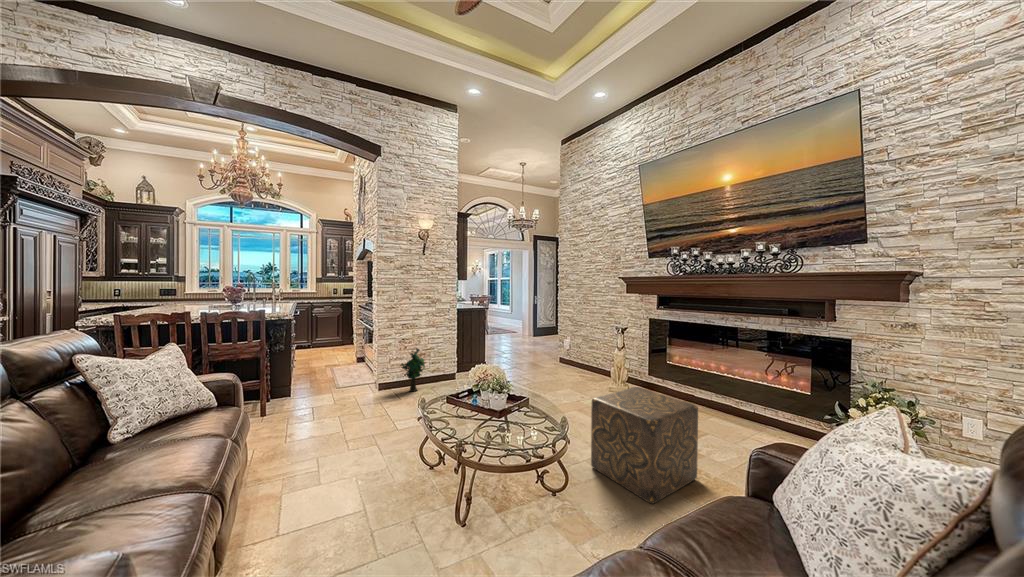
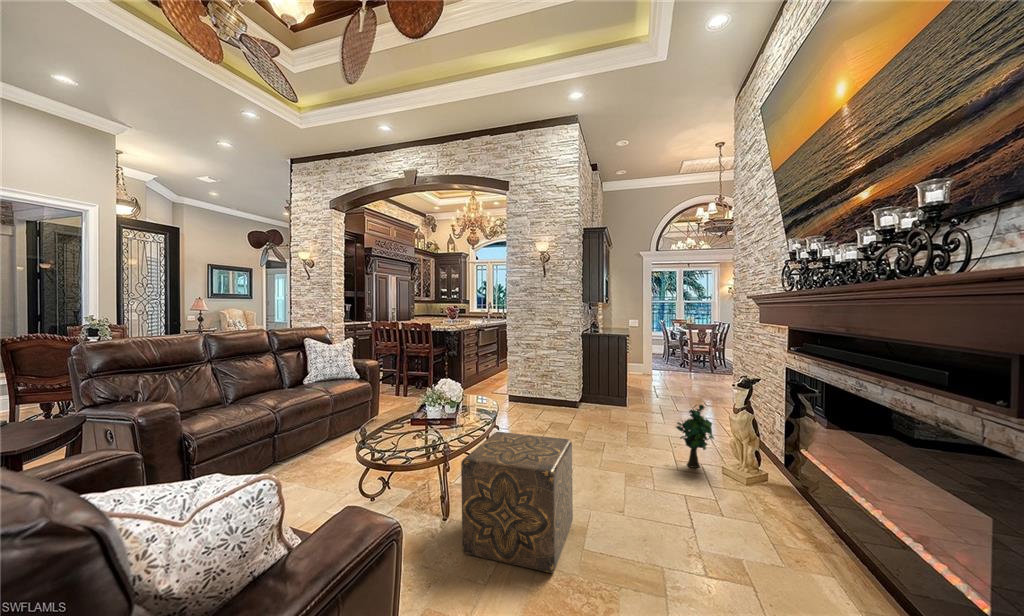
decorative plant: present [402,349,425,392] -> present [676,405,714,468]

